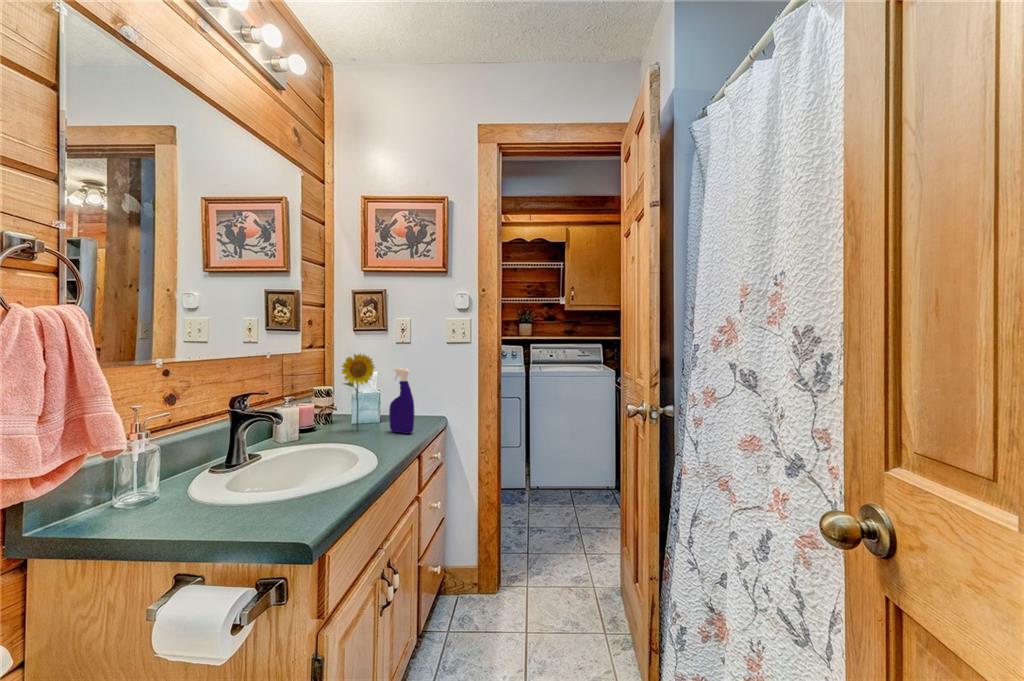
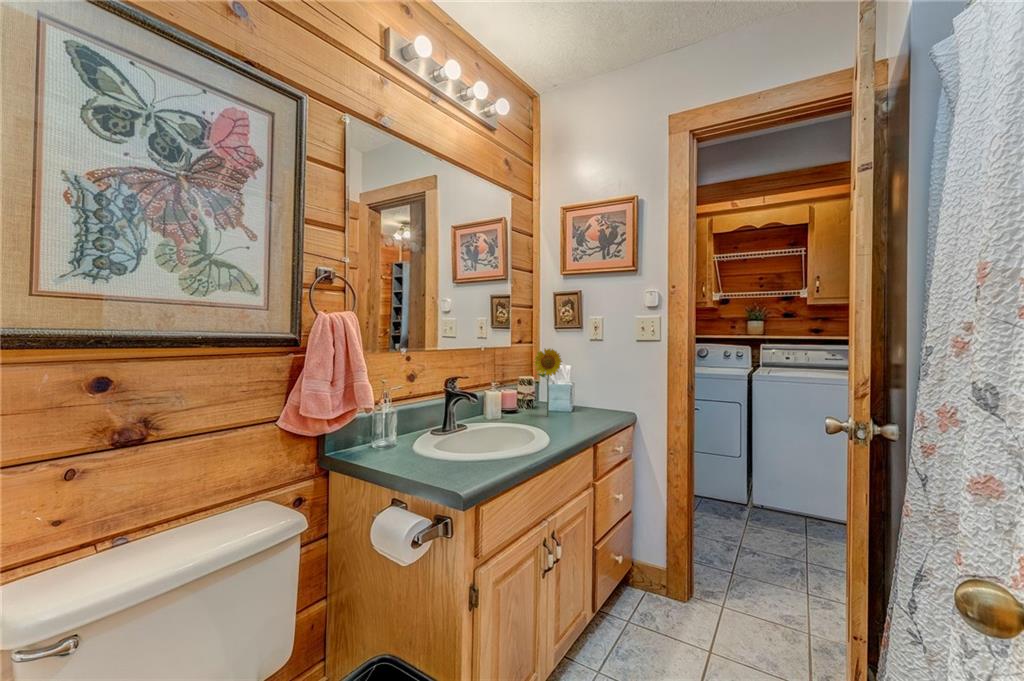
spray bottle: present [389,368,415,434] -> none [573,362,595,424]

